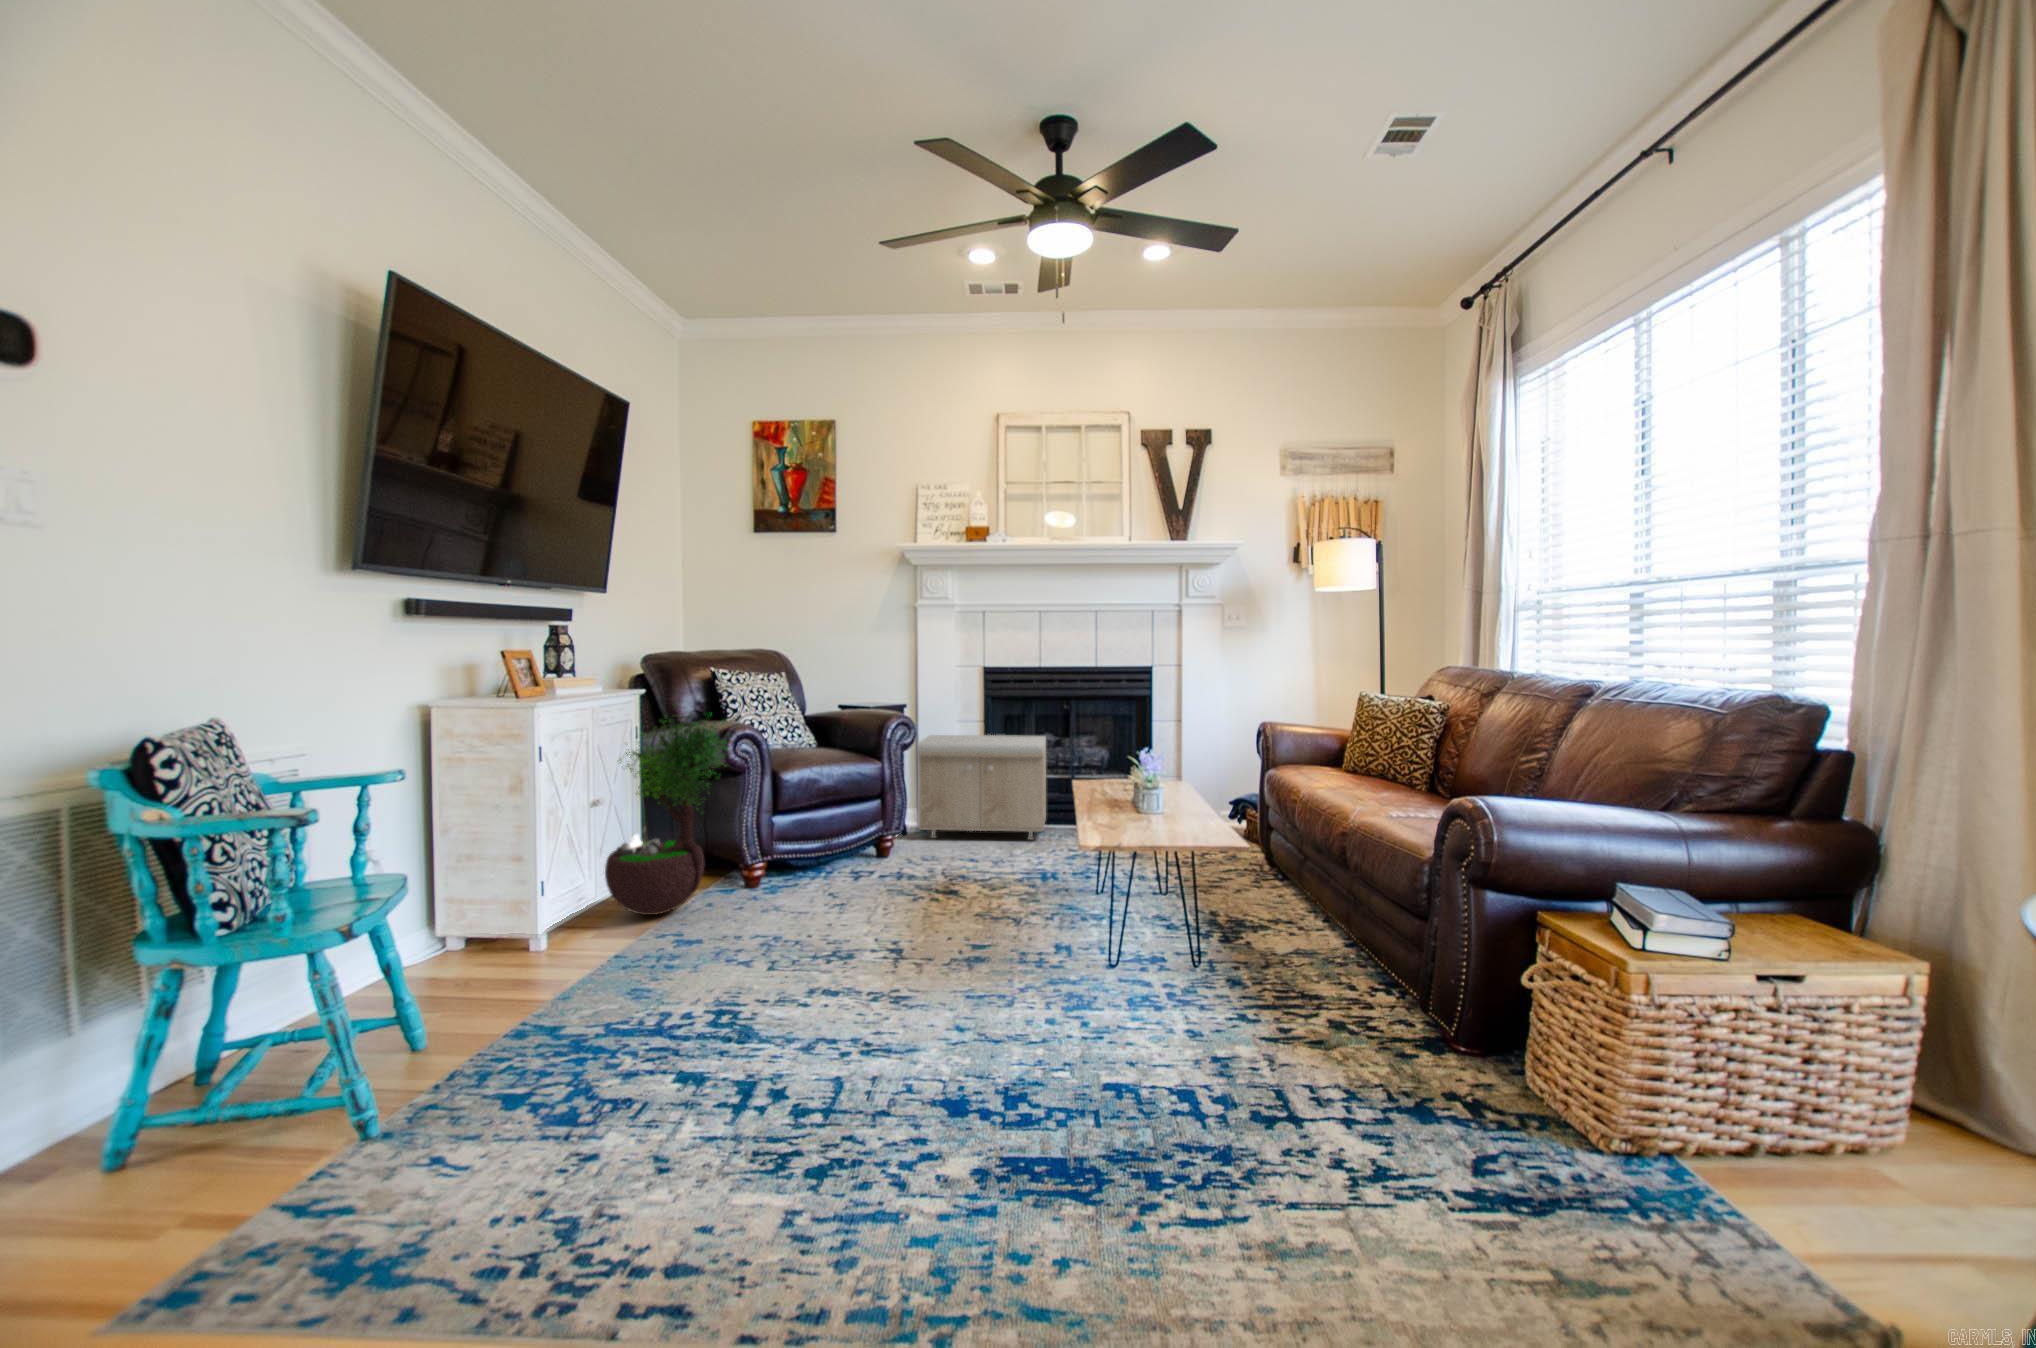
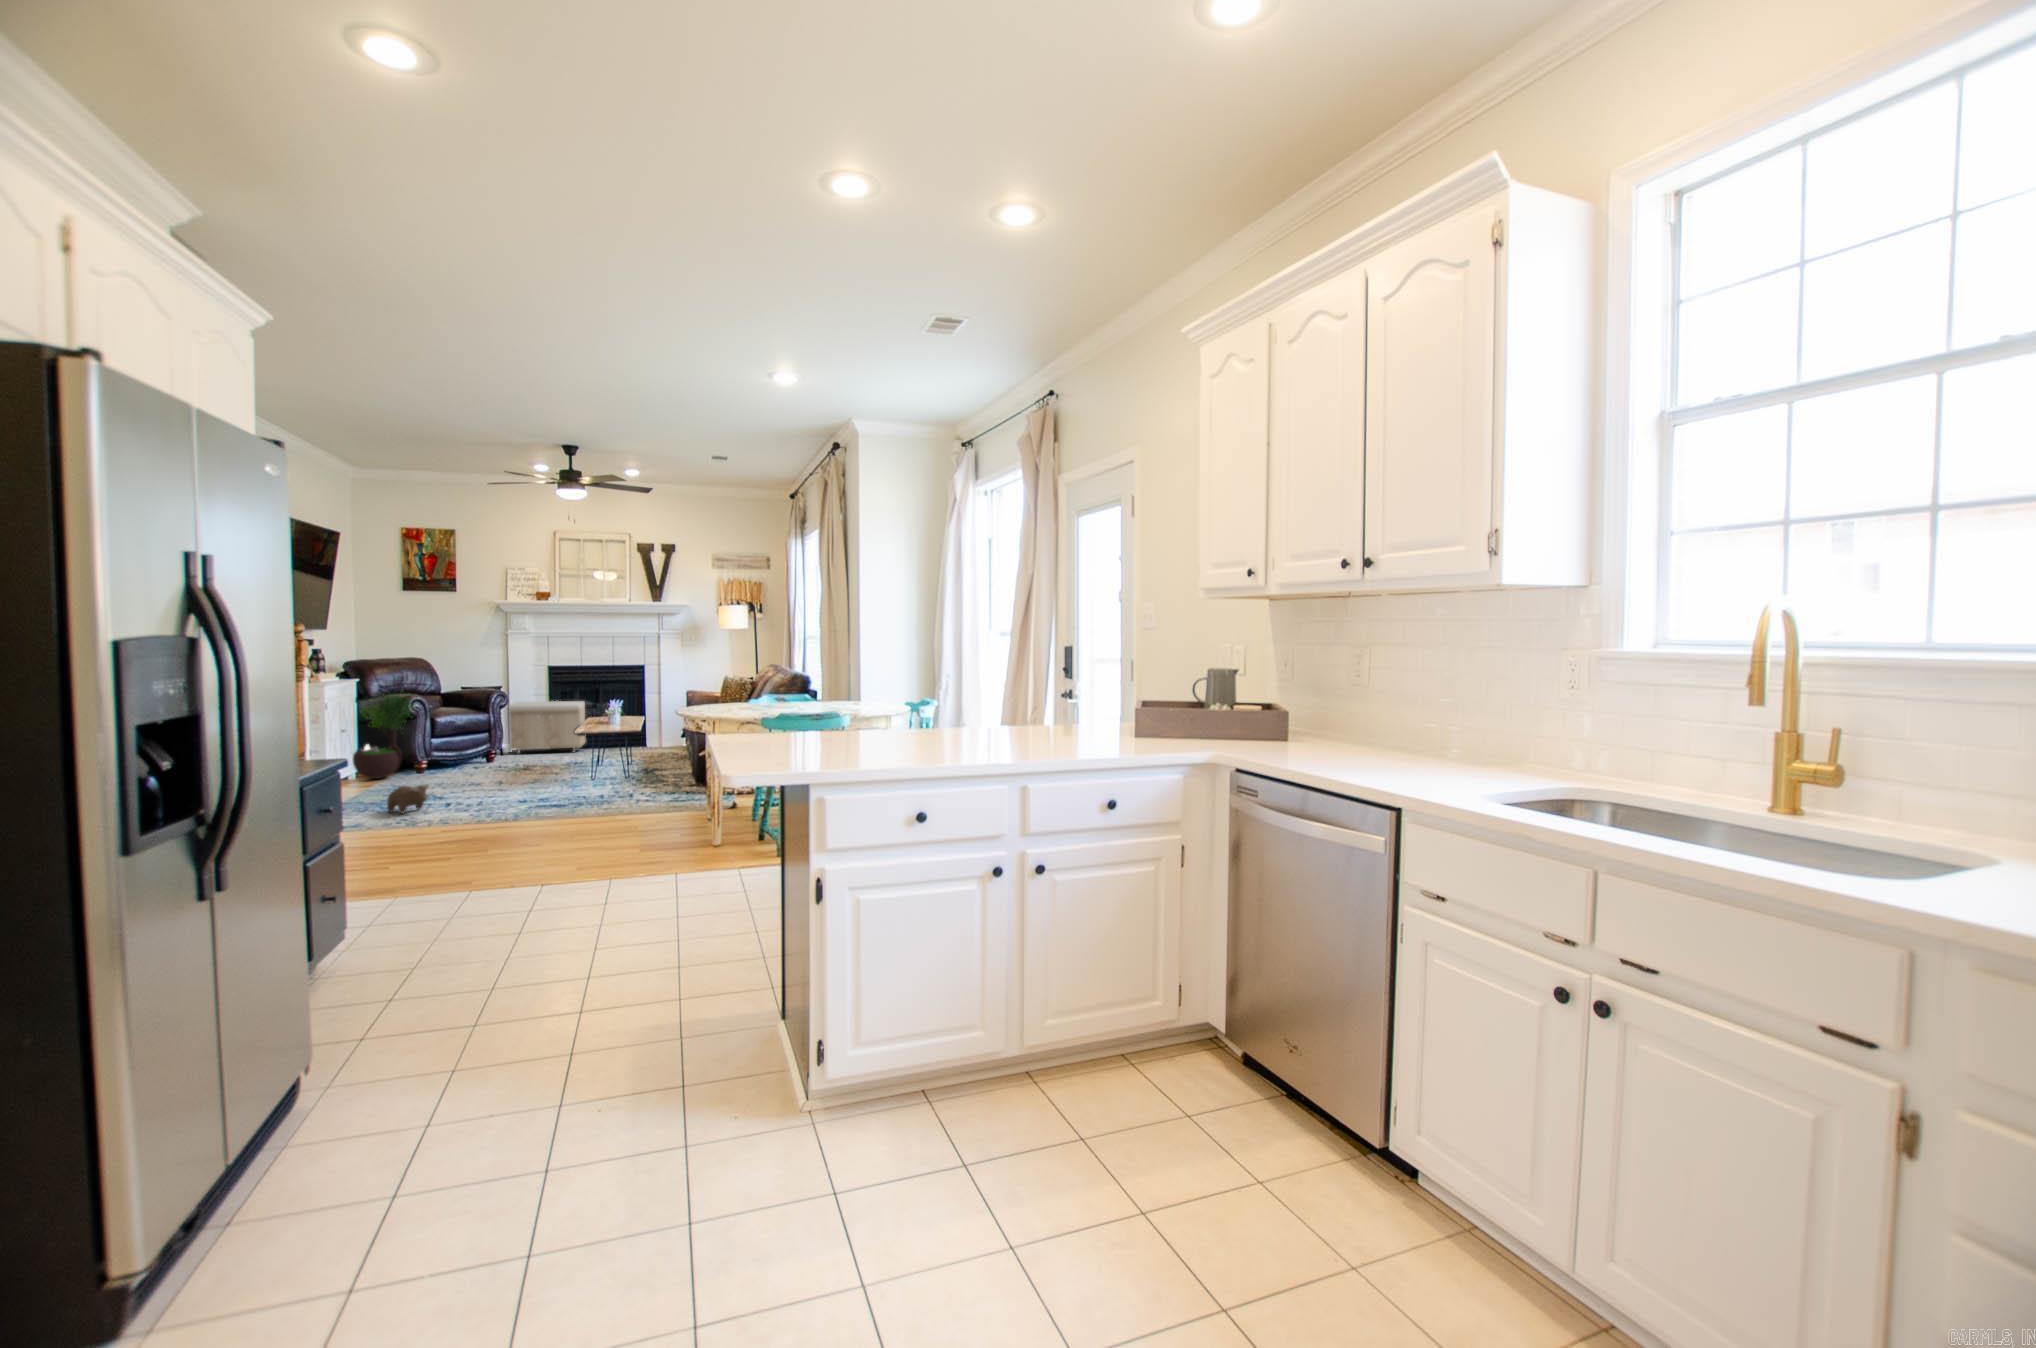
plush toy: none [497,1097,640,1239] -> present [387,784,429,814]

